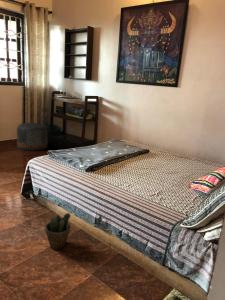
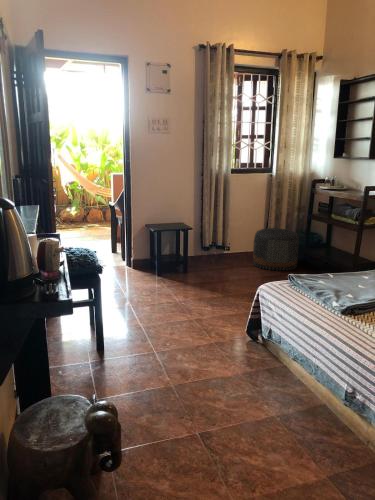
potted plant: present [45,213,71,249] -> none [267,372,306,423]

